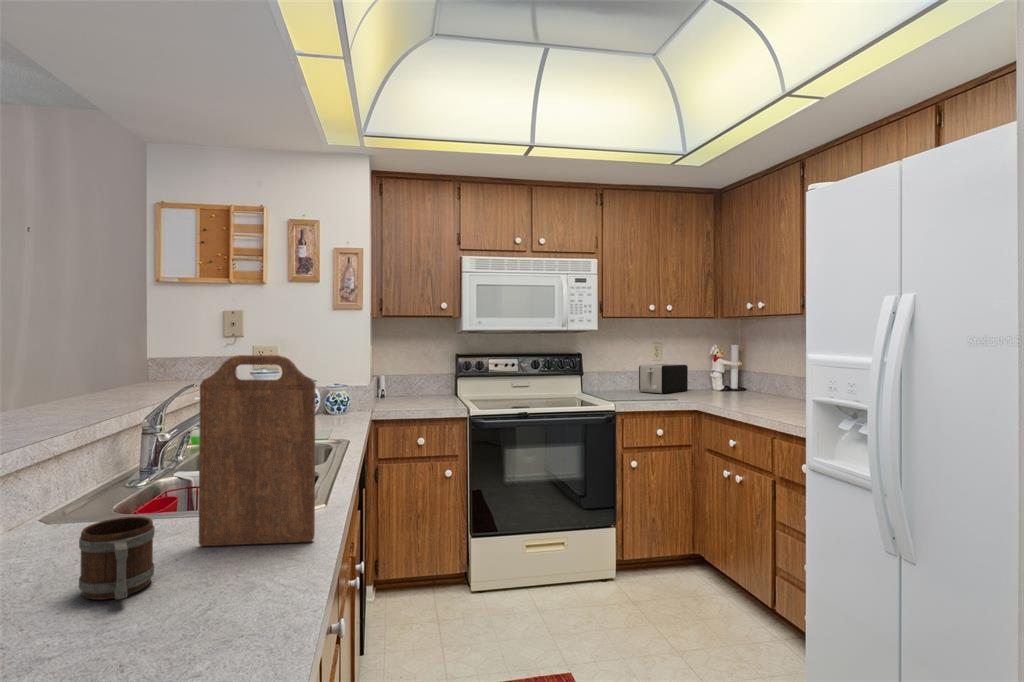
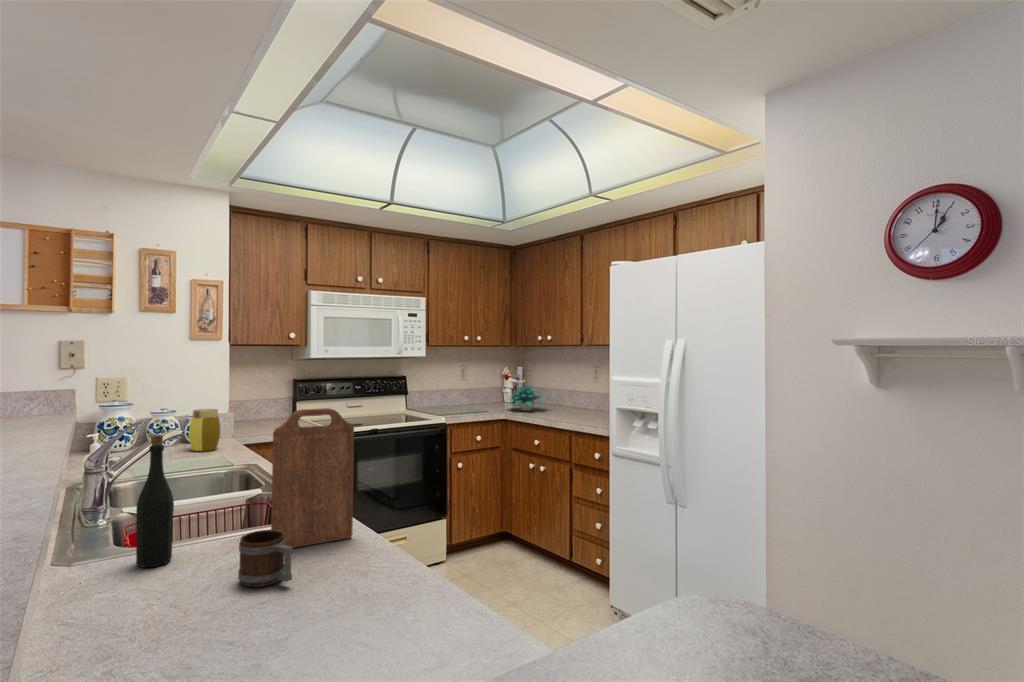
plant: none [699,336,762,399] -> present [508,367,543,411]
toaster: present [639,364,688,393] -> none [453,382,490,407]
jar: none [314,379,346,422] -> present [189,409,220,452]
bottle: none [52,381,99,545] -> present [136,435,174,567]

